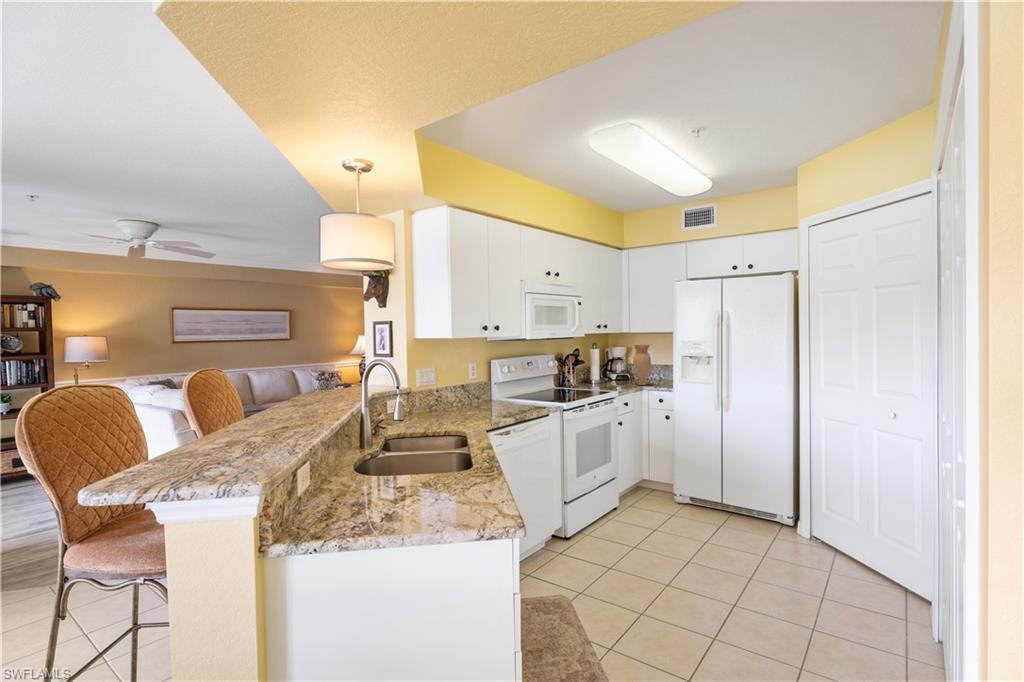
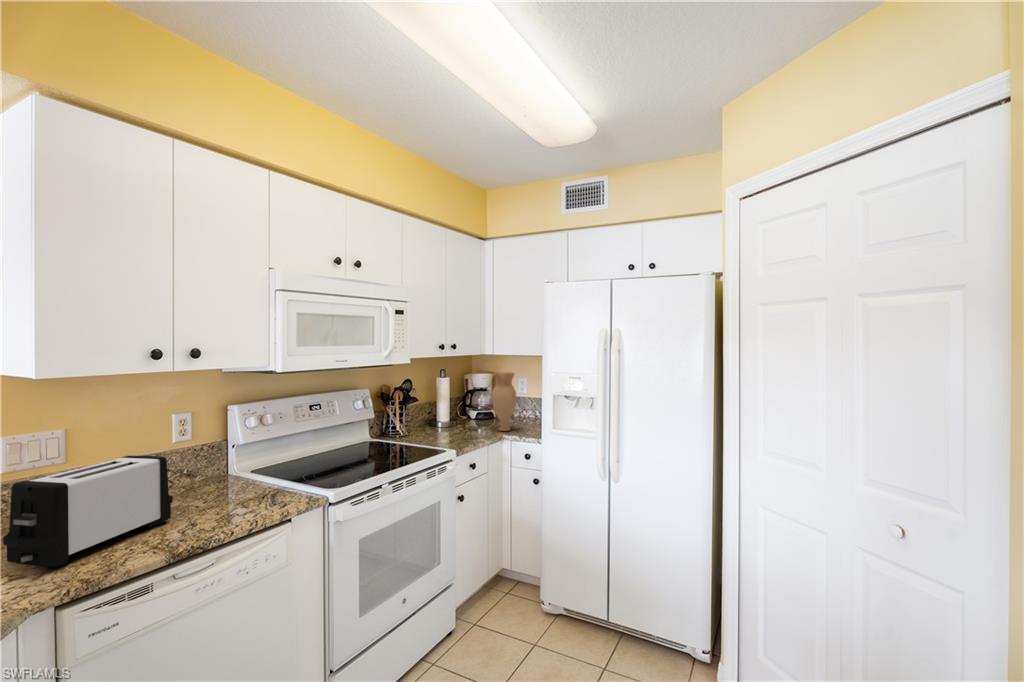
toaster: none [453,379,498,420] -> present [3,455,173,567]

